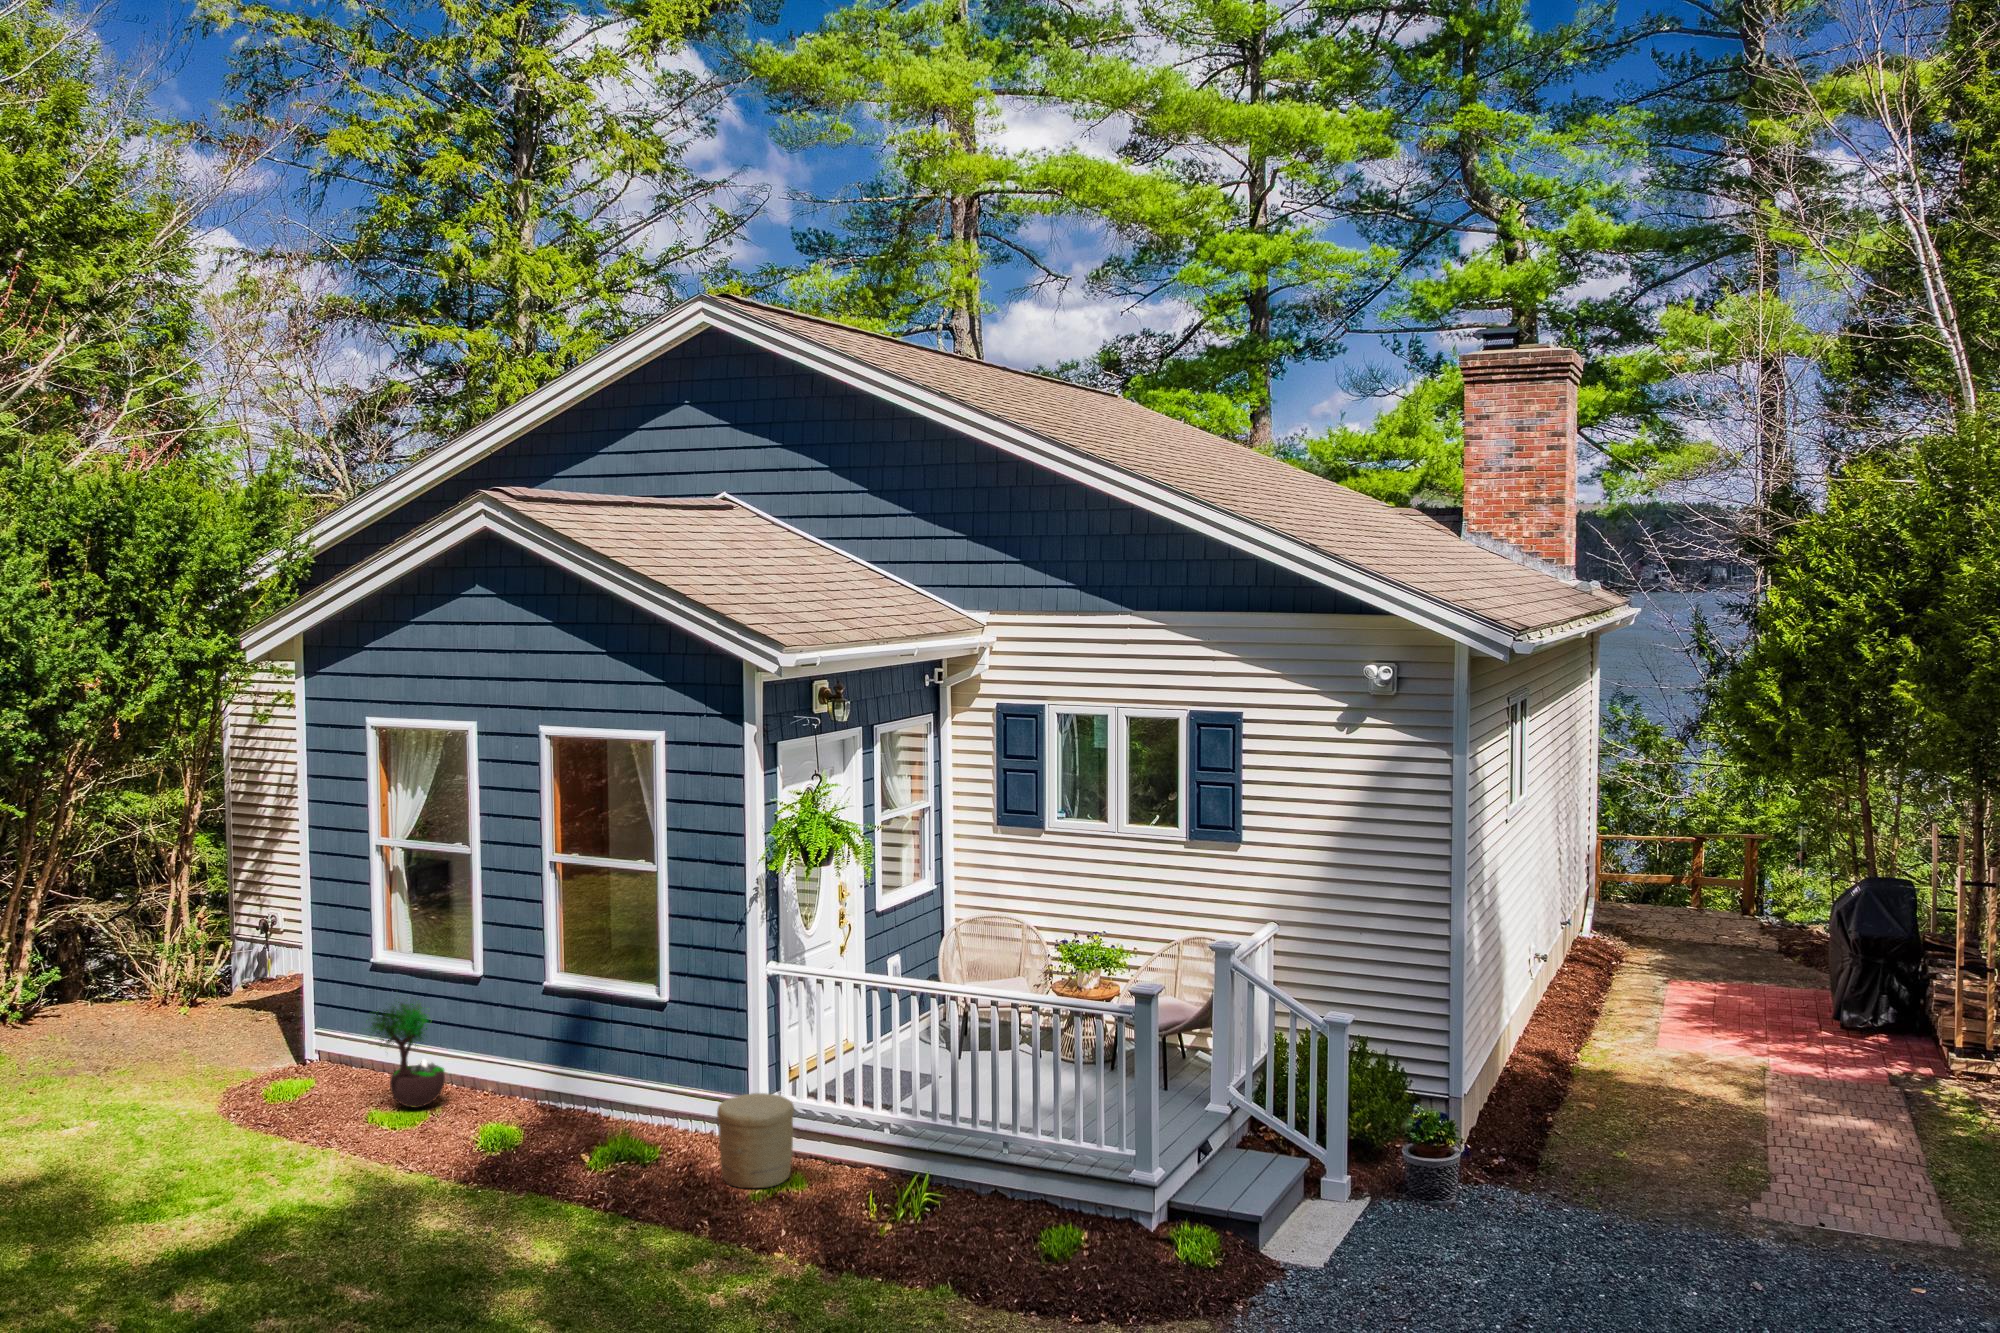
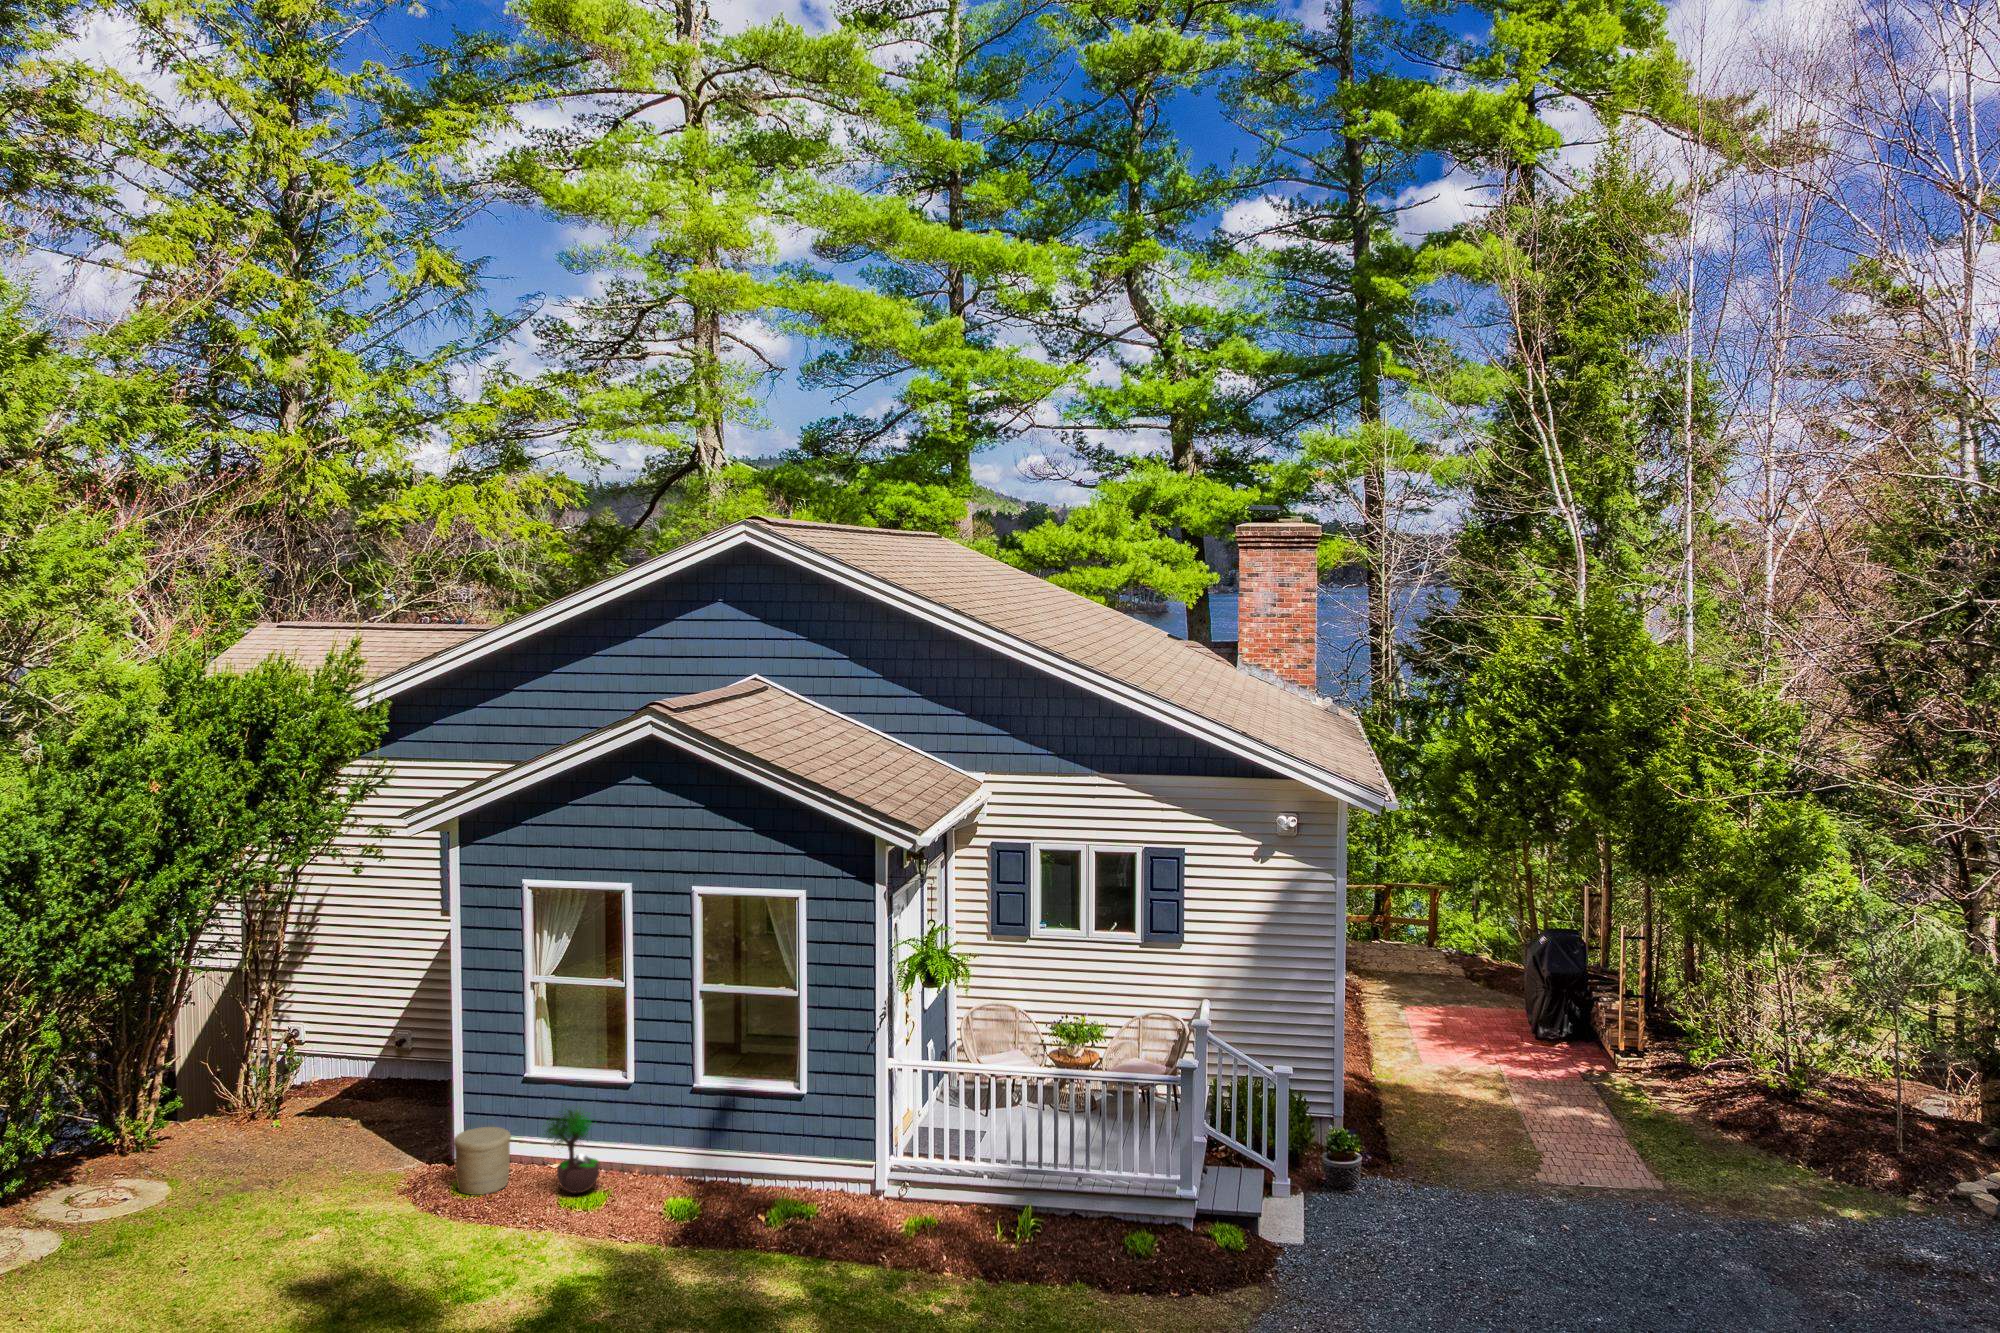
woven basket: present [717,1093,794,1188] -> present [453,1127,511,1195]

